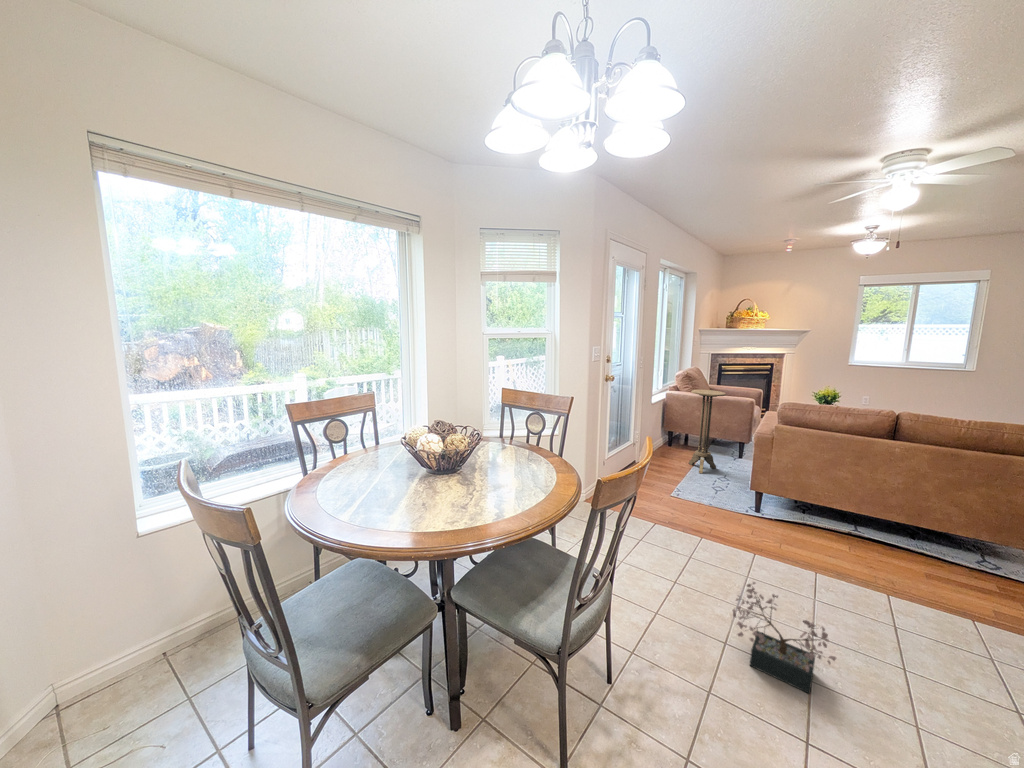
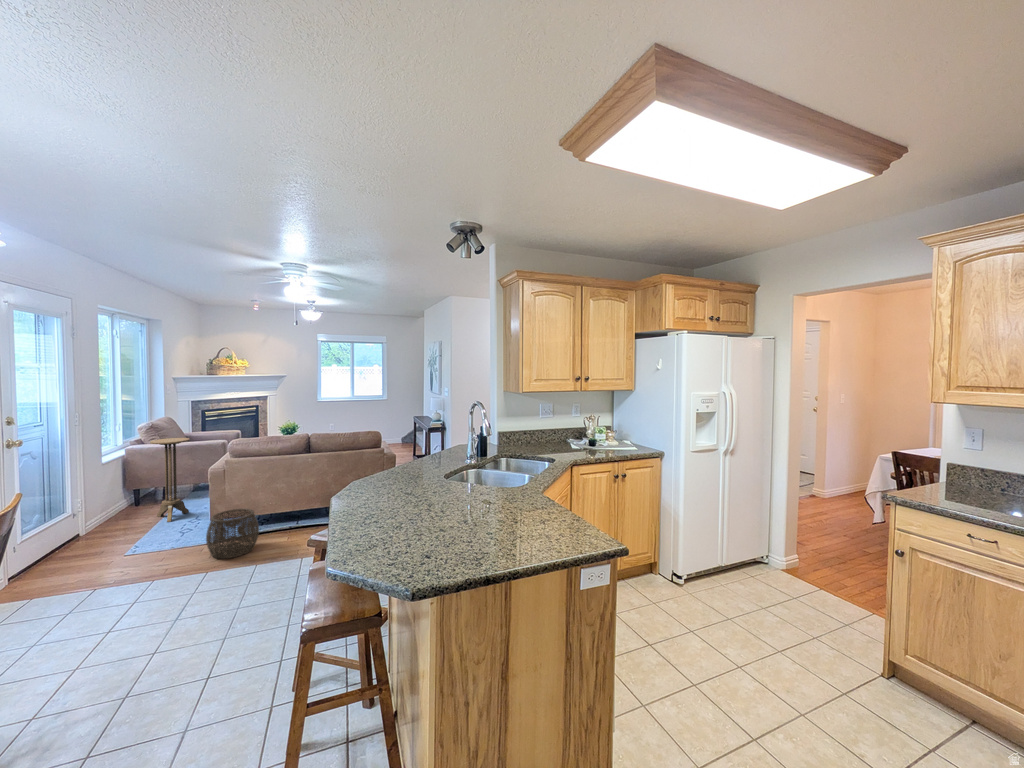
woven basket: none [753,487,817,550] -> present [206,509,259,559]
decorative plant: present [733,582,836,693] -> none [148,589,233,658]

